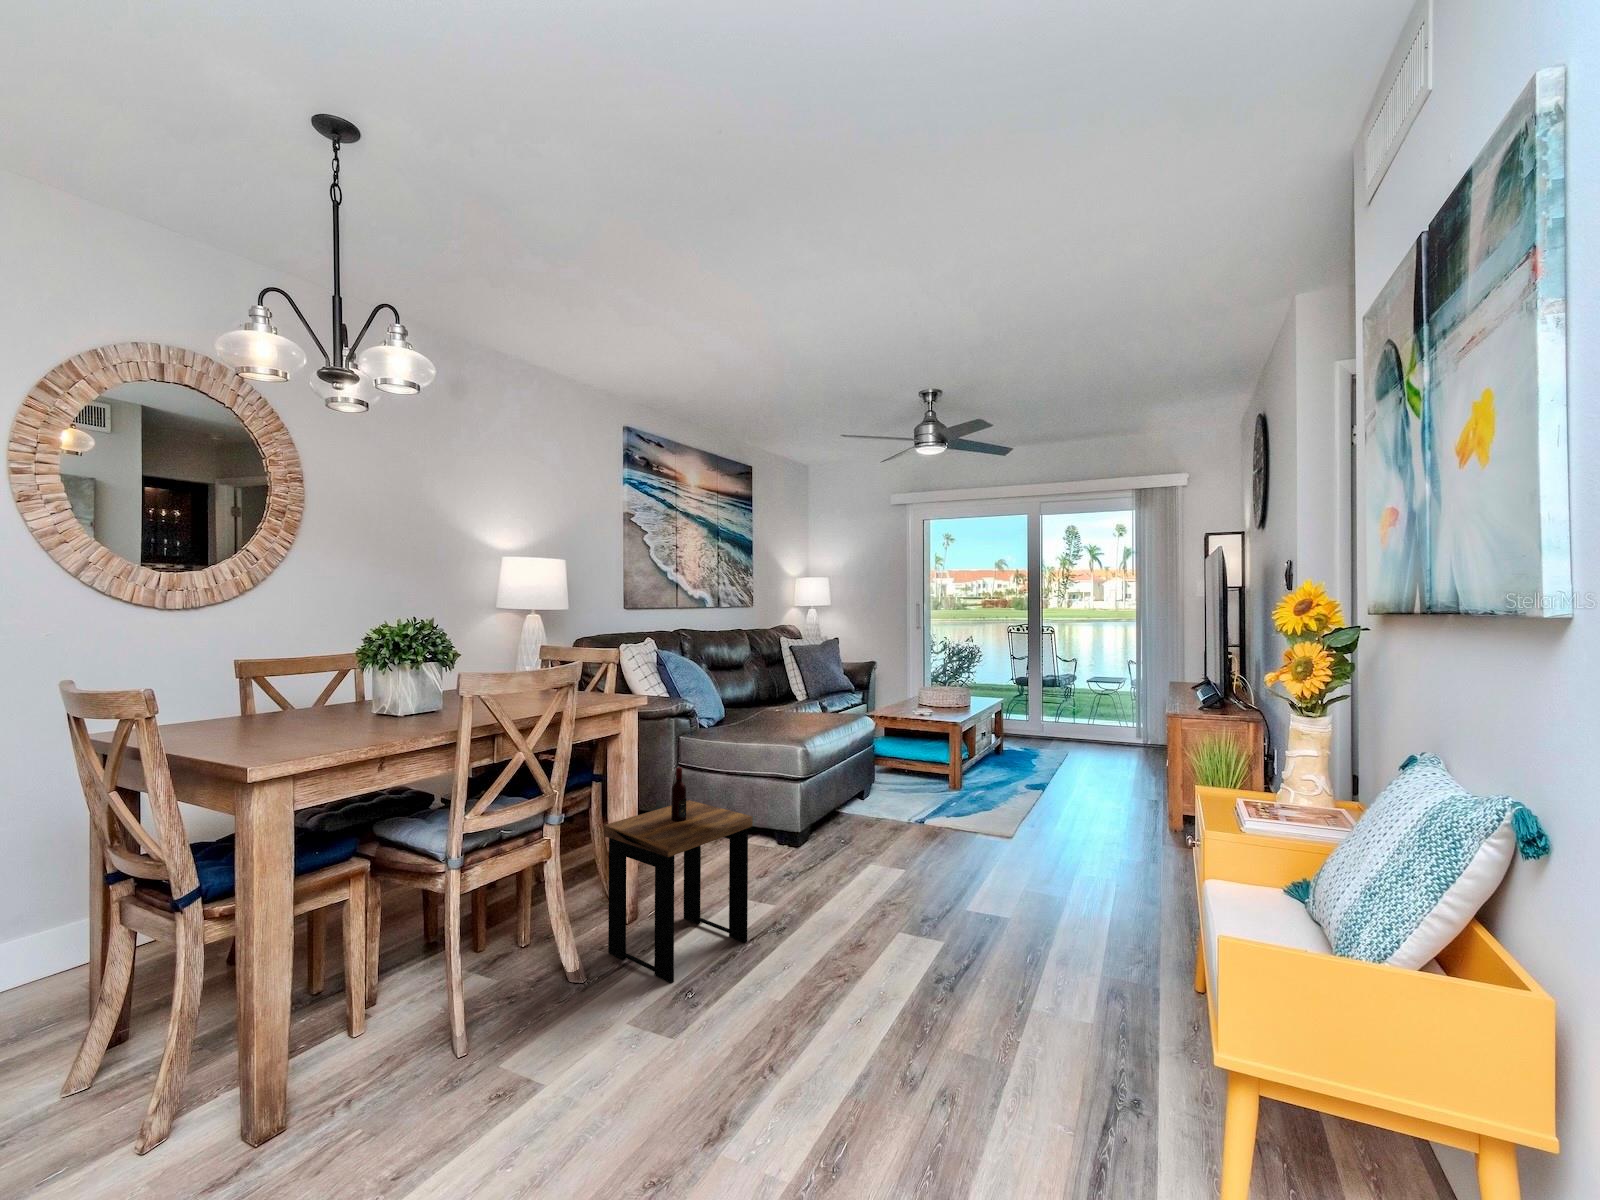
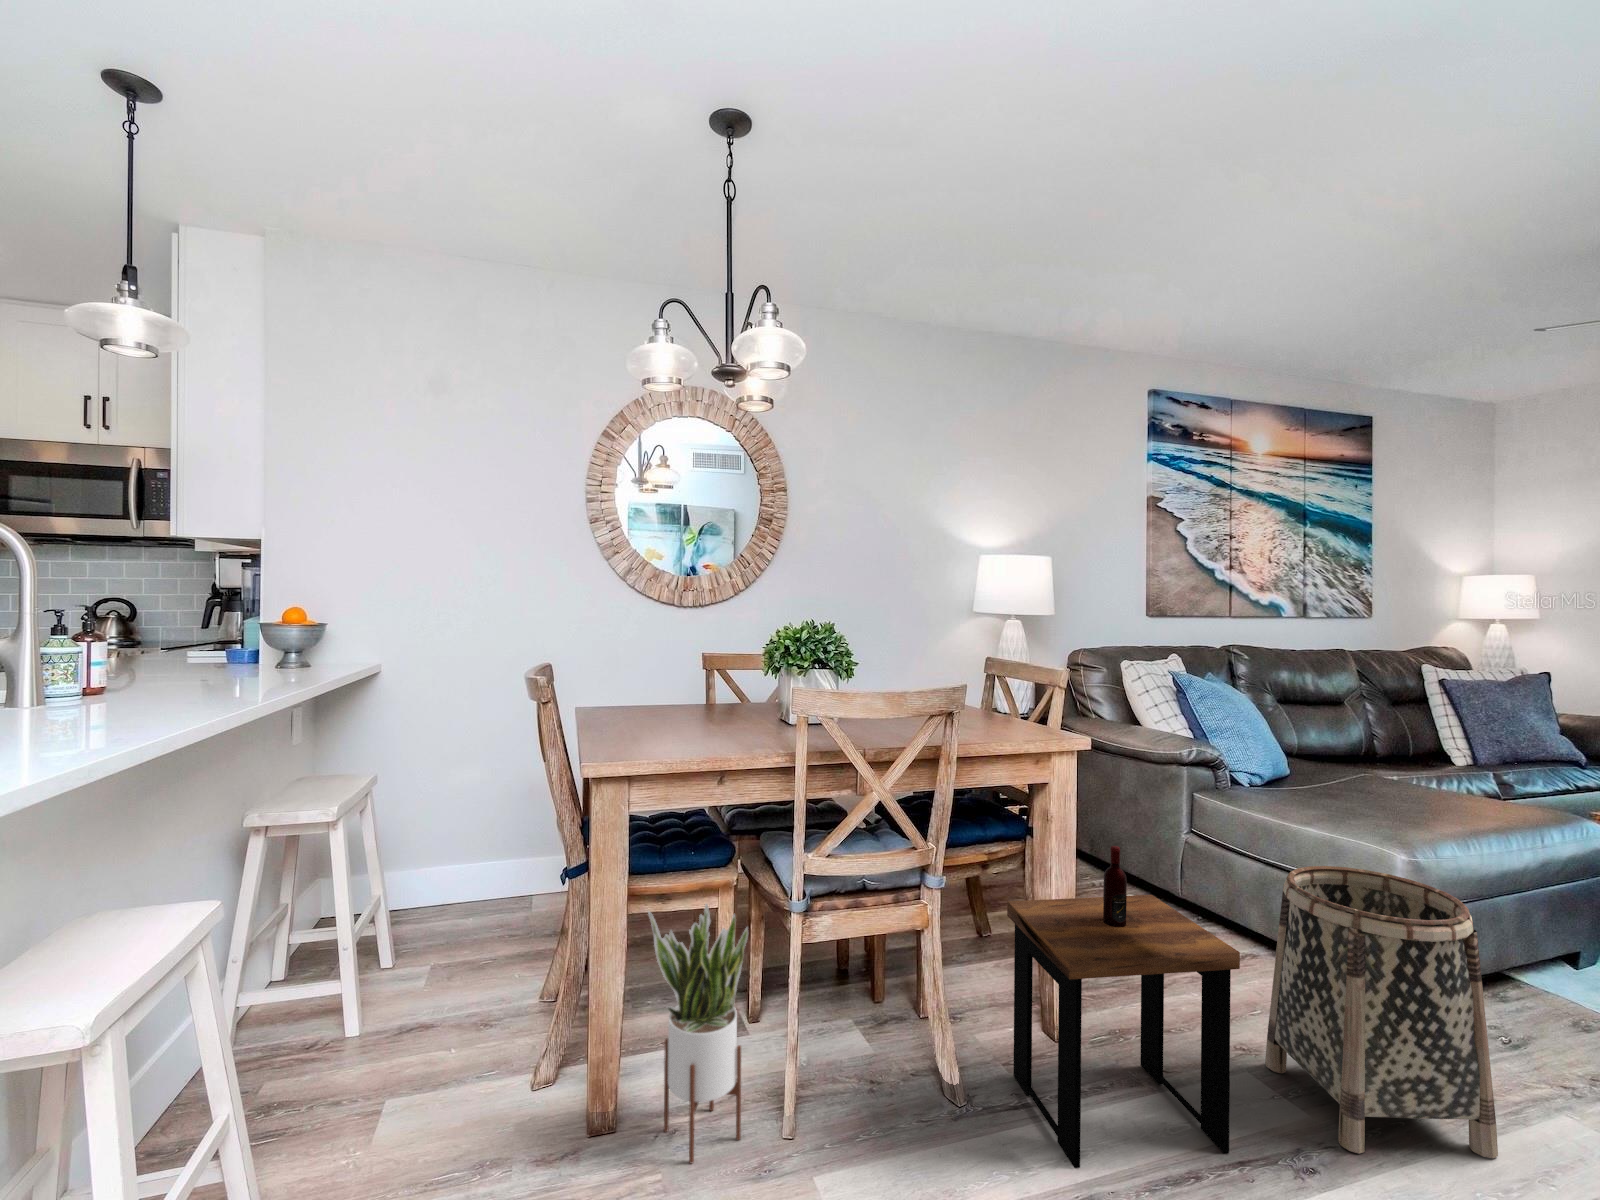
basket: none [749,759,858,918] -> present [1265,866,1498,1158]
potted plant: none [327,878,418,1107] -> present [648,904,748,1163]

